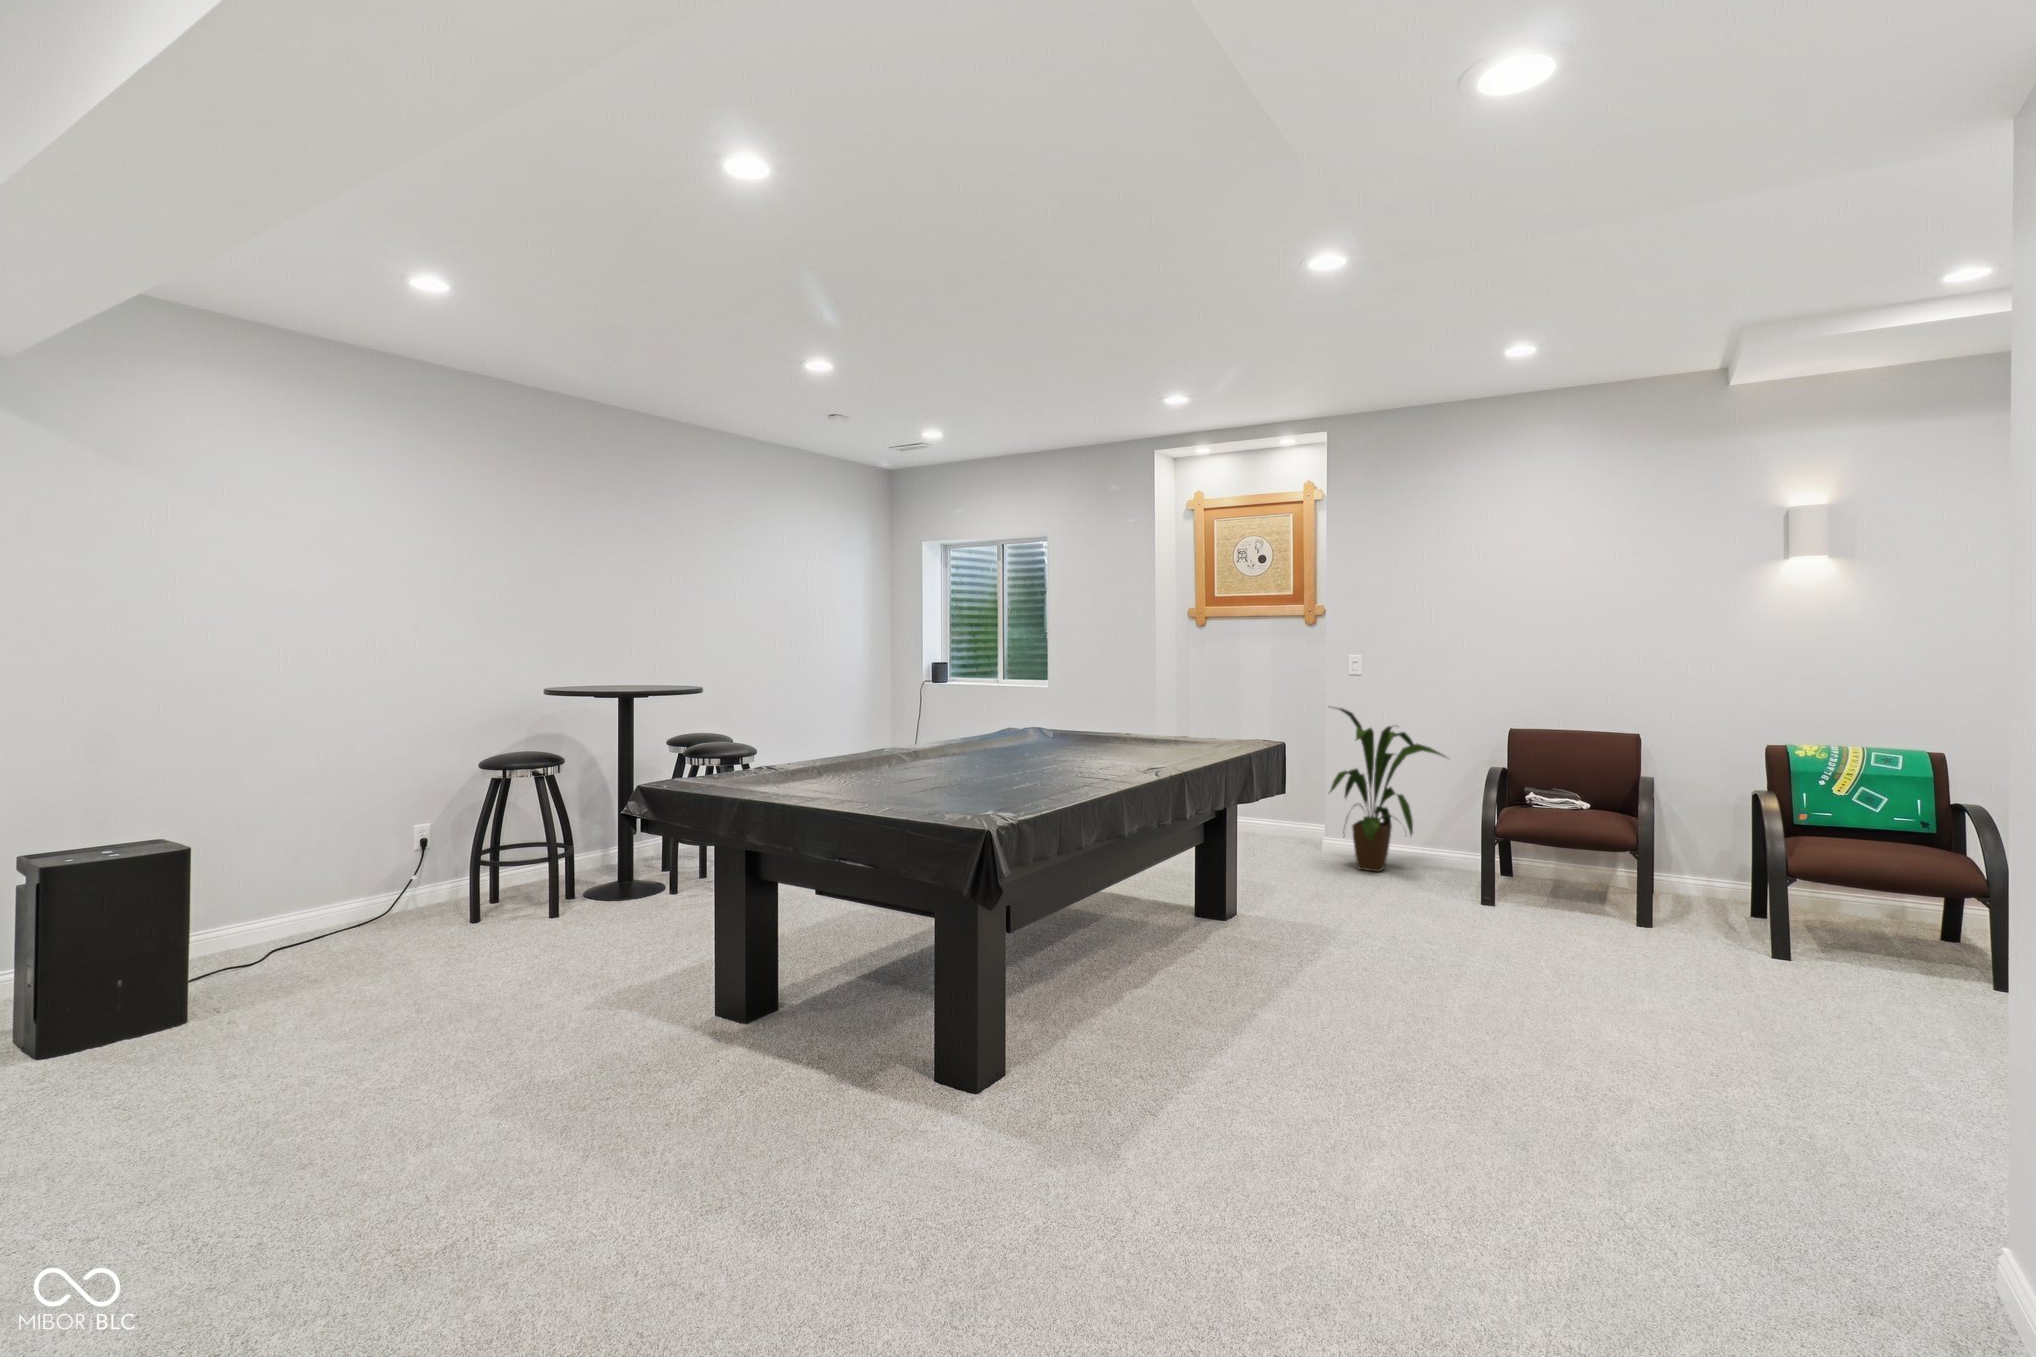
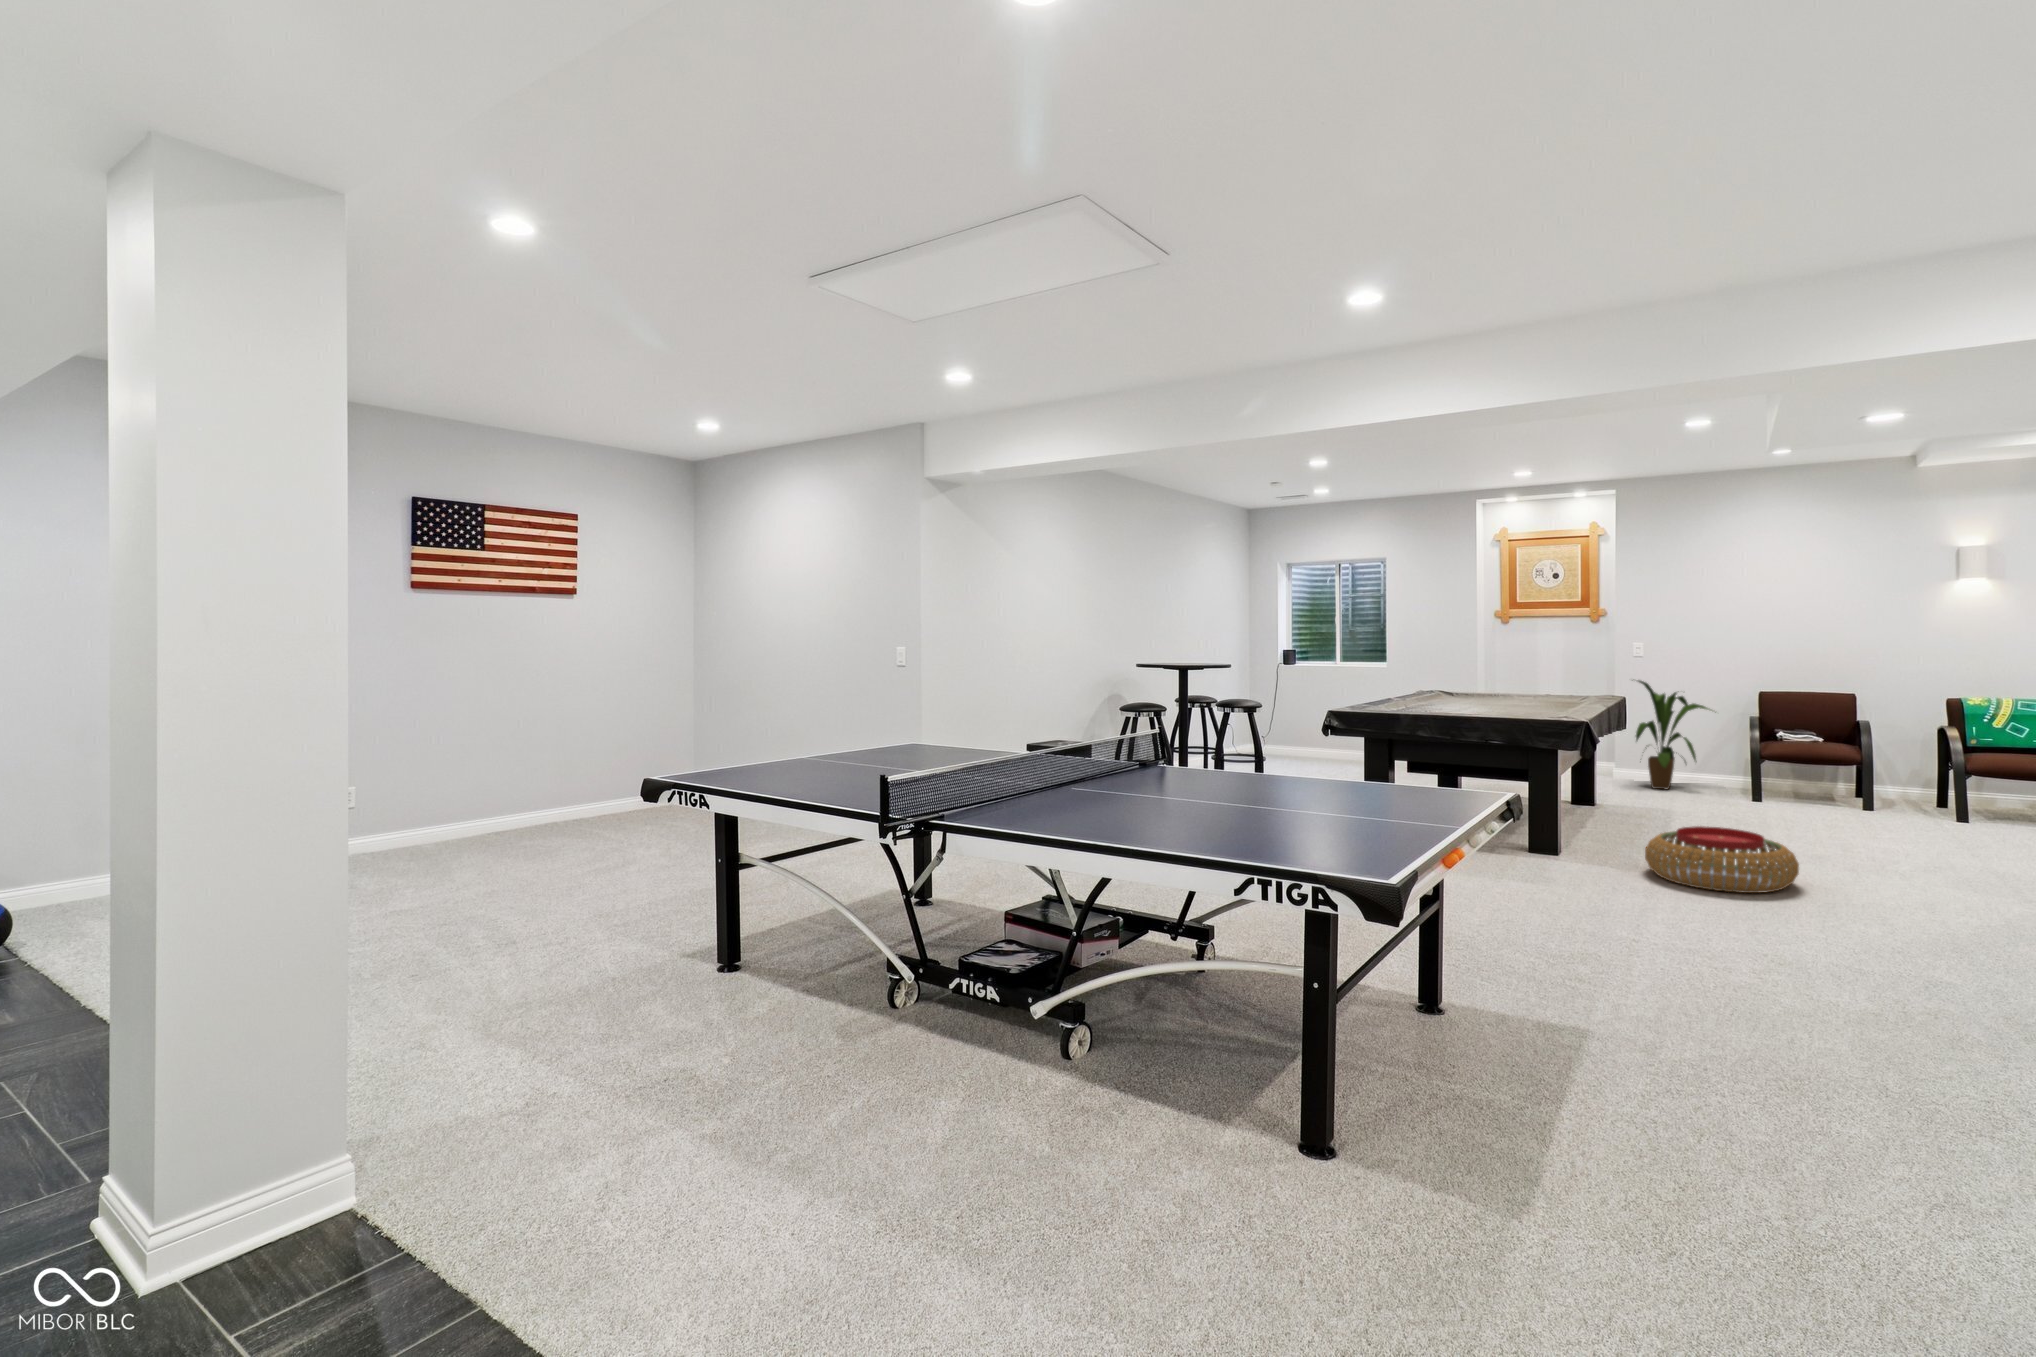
pouf: none [1152,1006,1430,1192] -> present [1645,826,1799,893]

